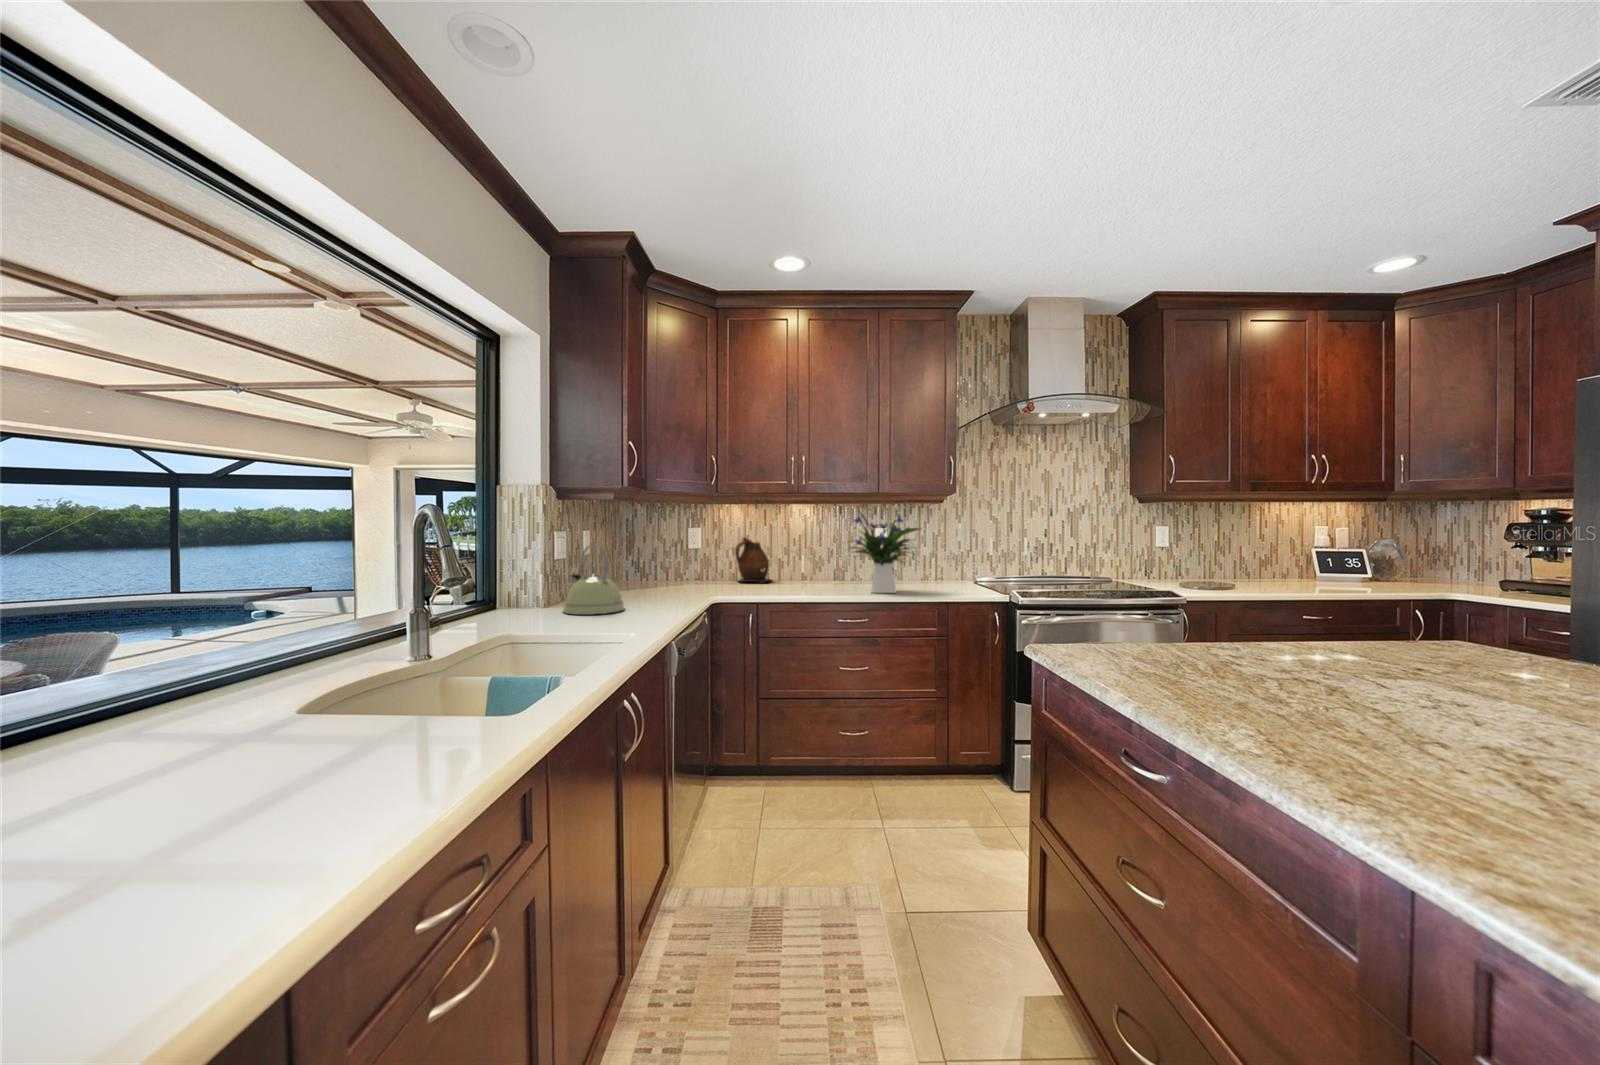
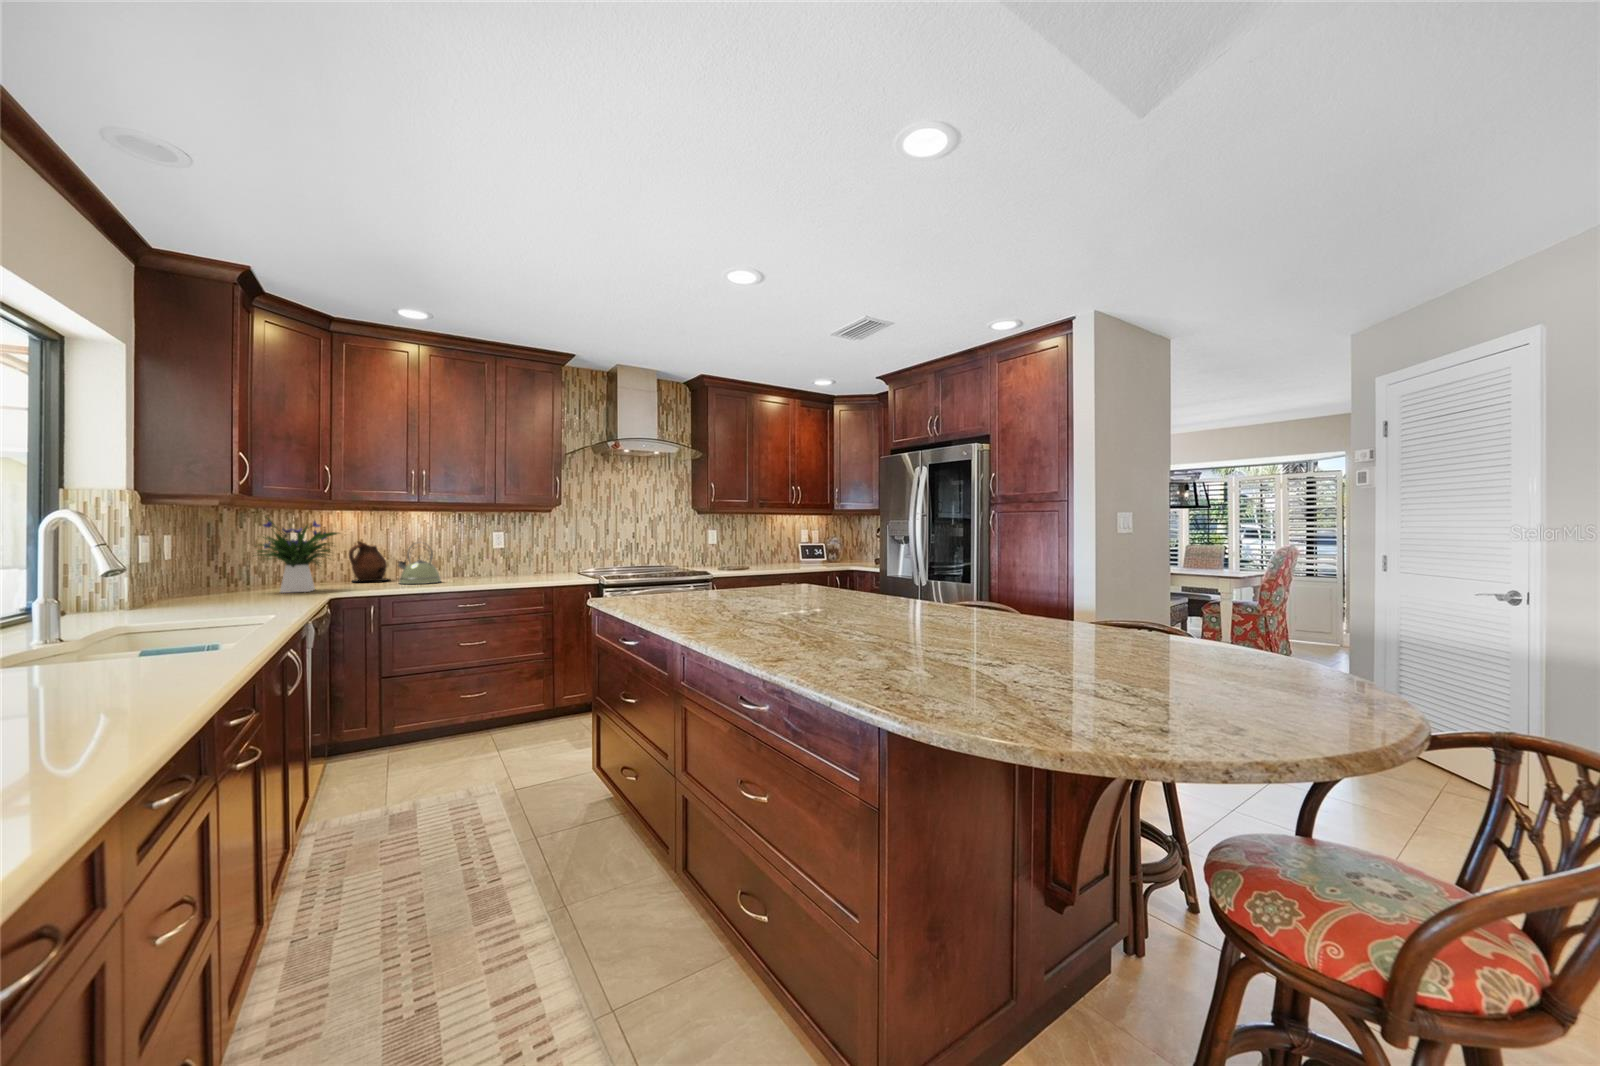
flower arrangement: present [852,511,921,593] -> present [259,517,338,593]
kettle: present [563,544,624,615] -> present [398,547,441,584]

